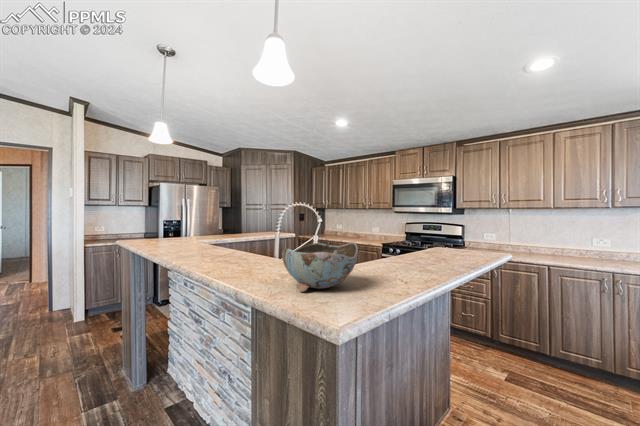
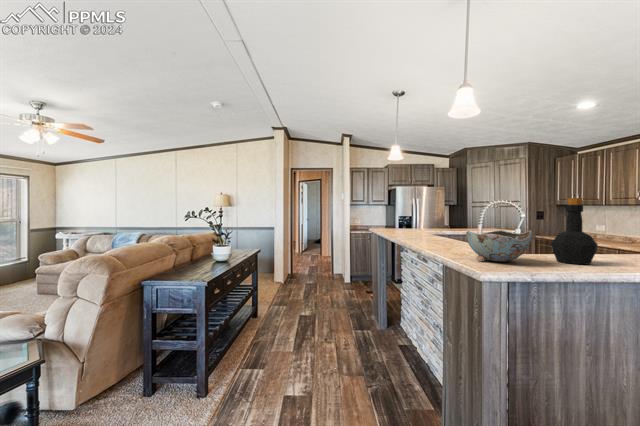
bottle: none [363,203,400,277] -> present [551,198,597,265]

